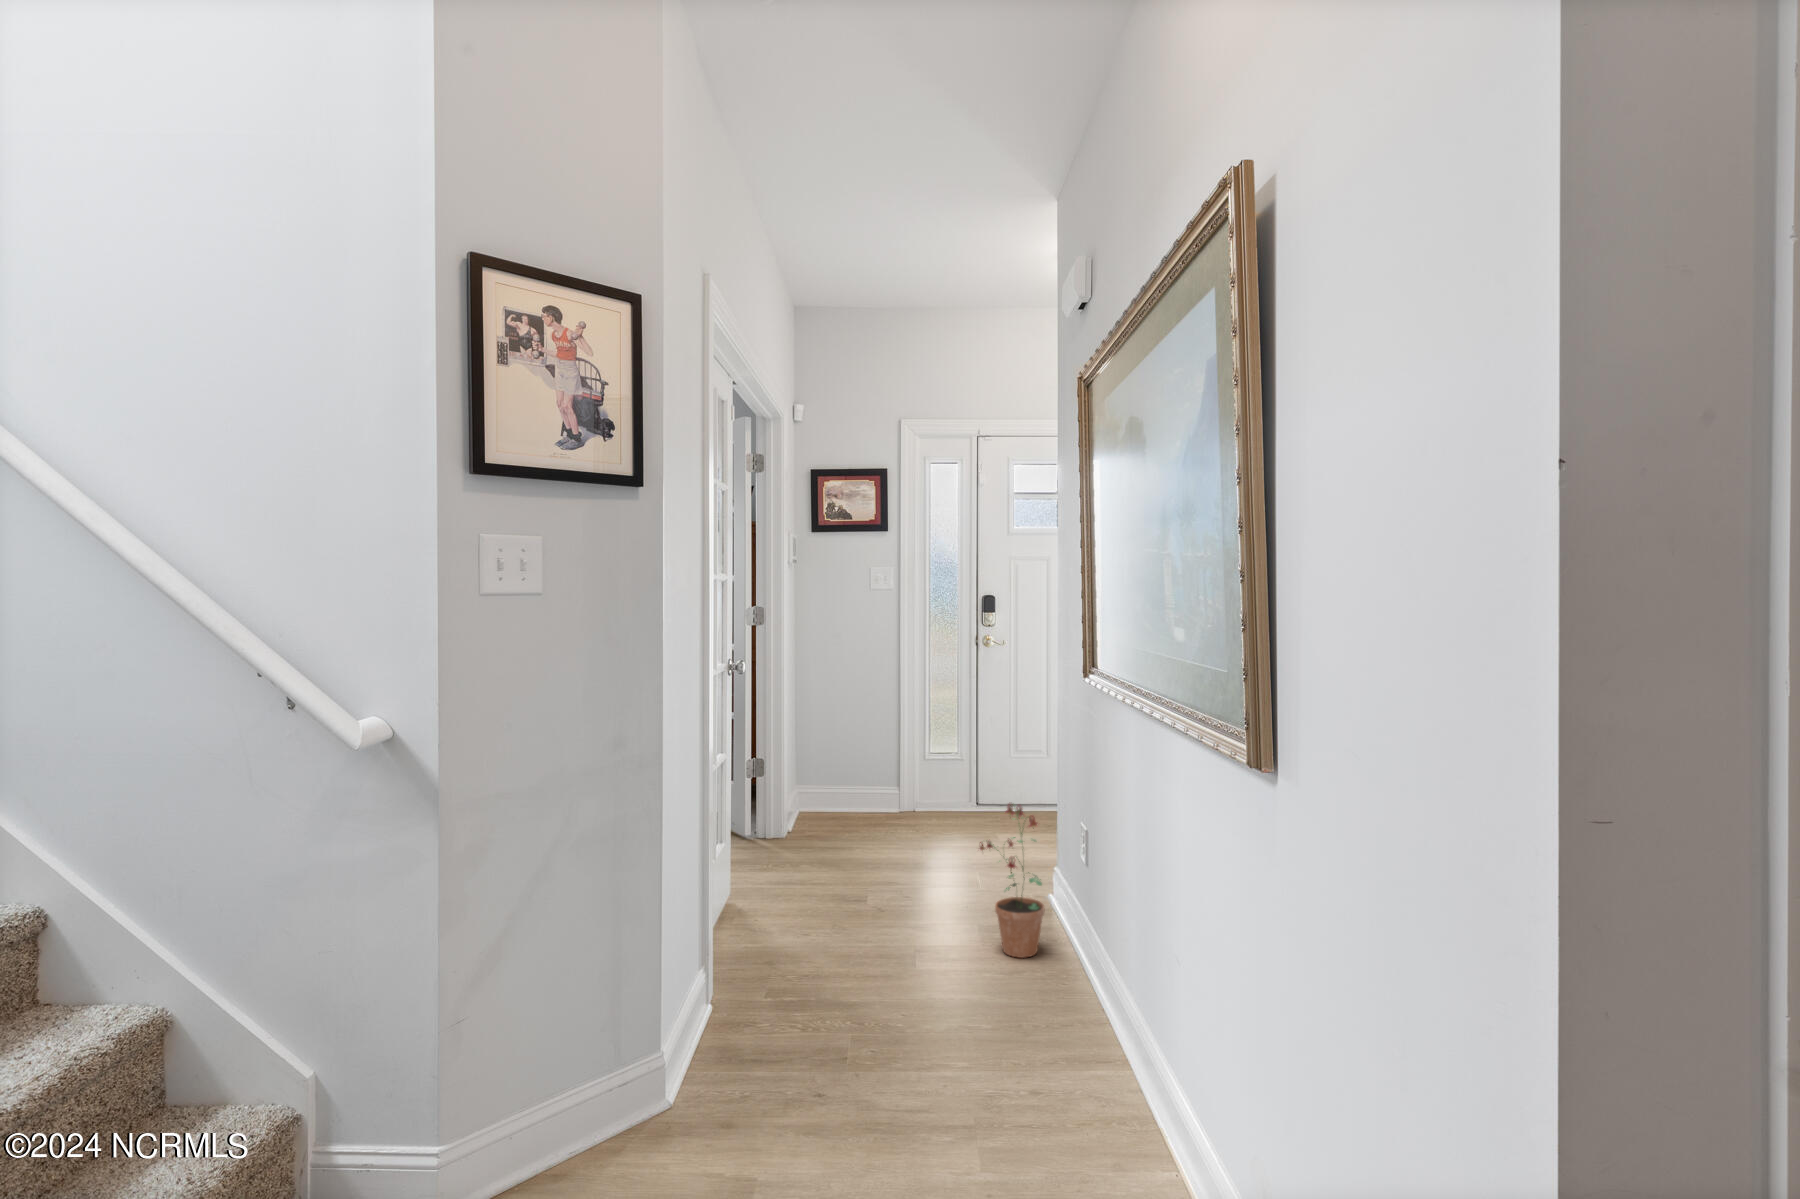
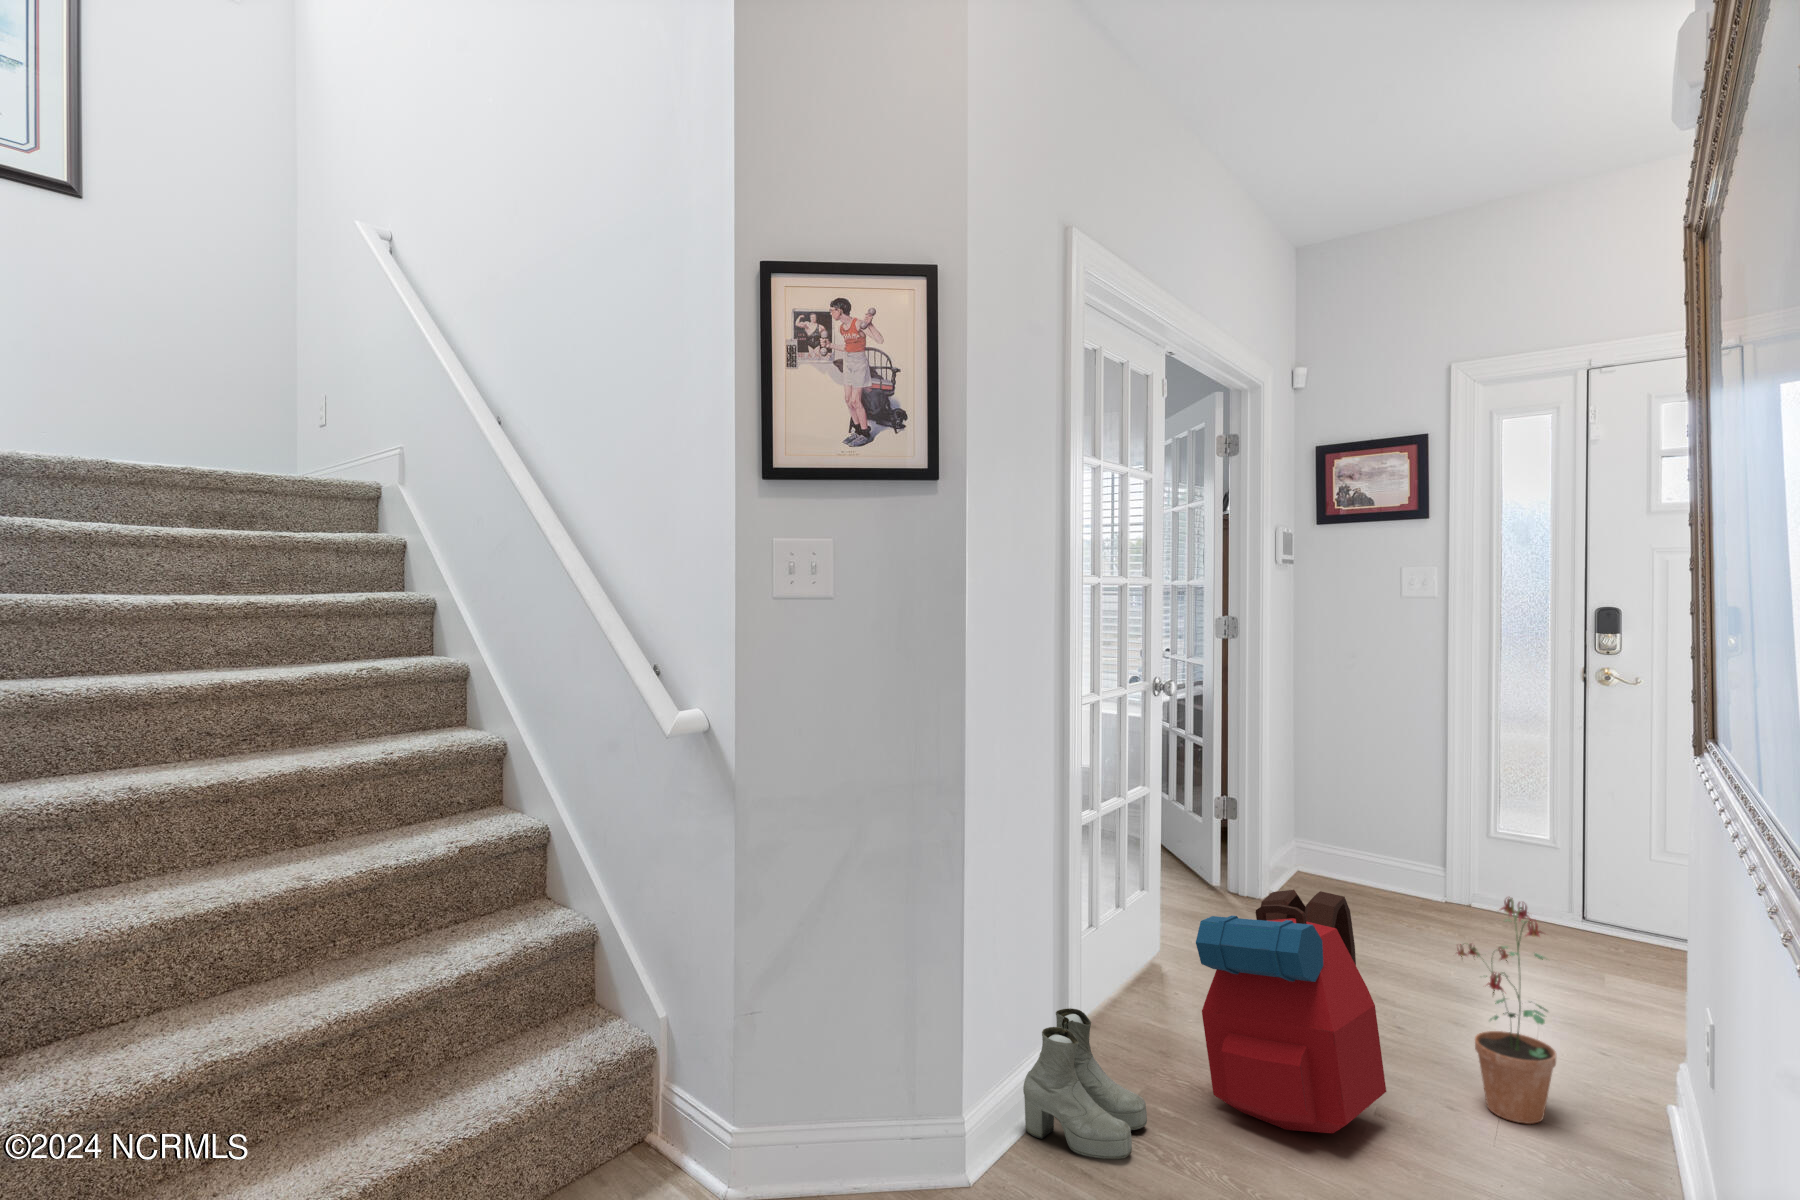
backpack: none [826,819,954,1005] -> present [1196,890,1386,1133]
boots: none [704,951,802,1070] -> present [1023,1008,1147,1160]

